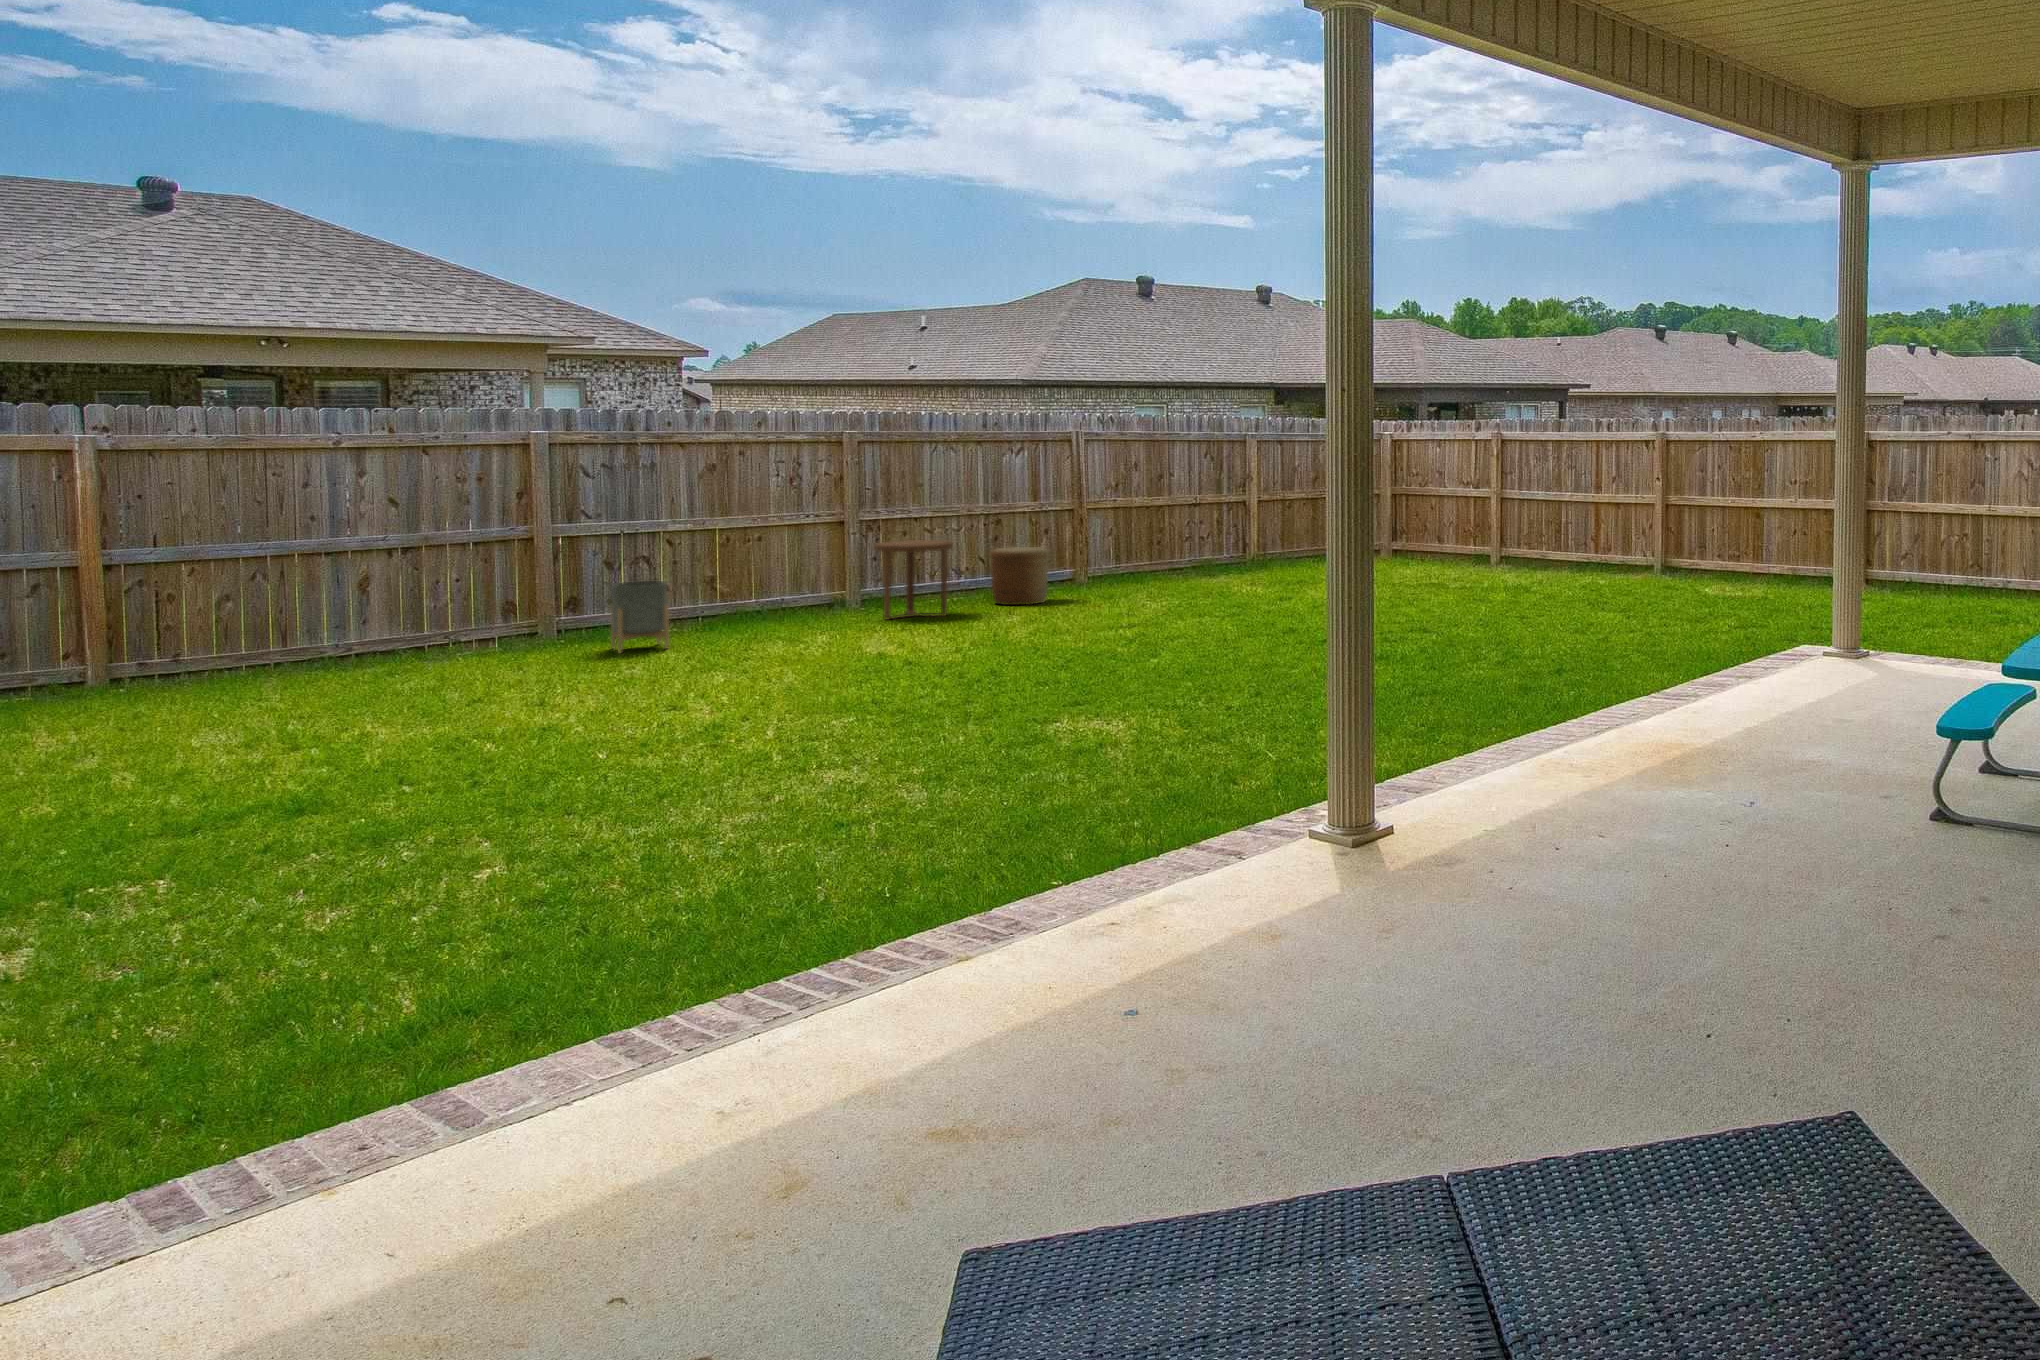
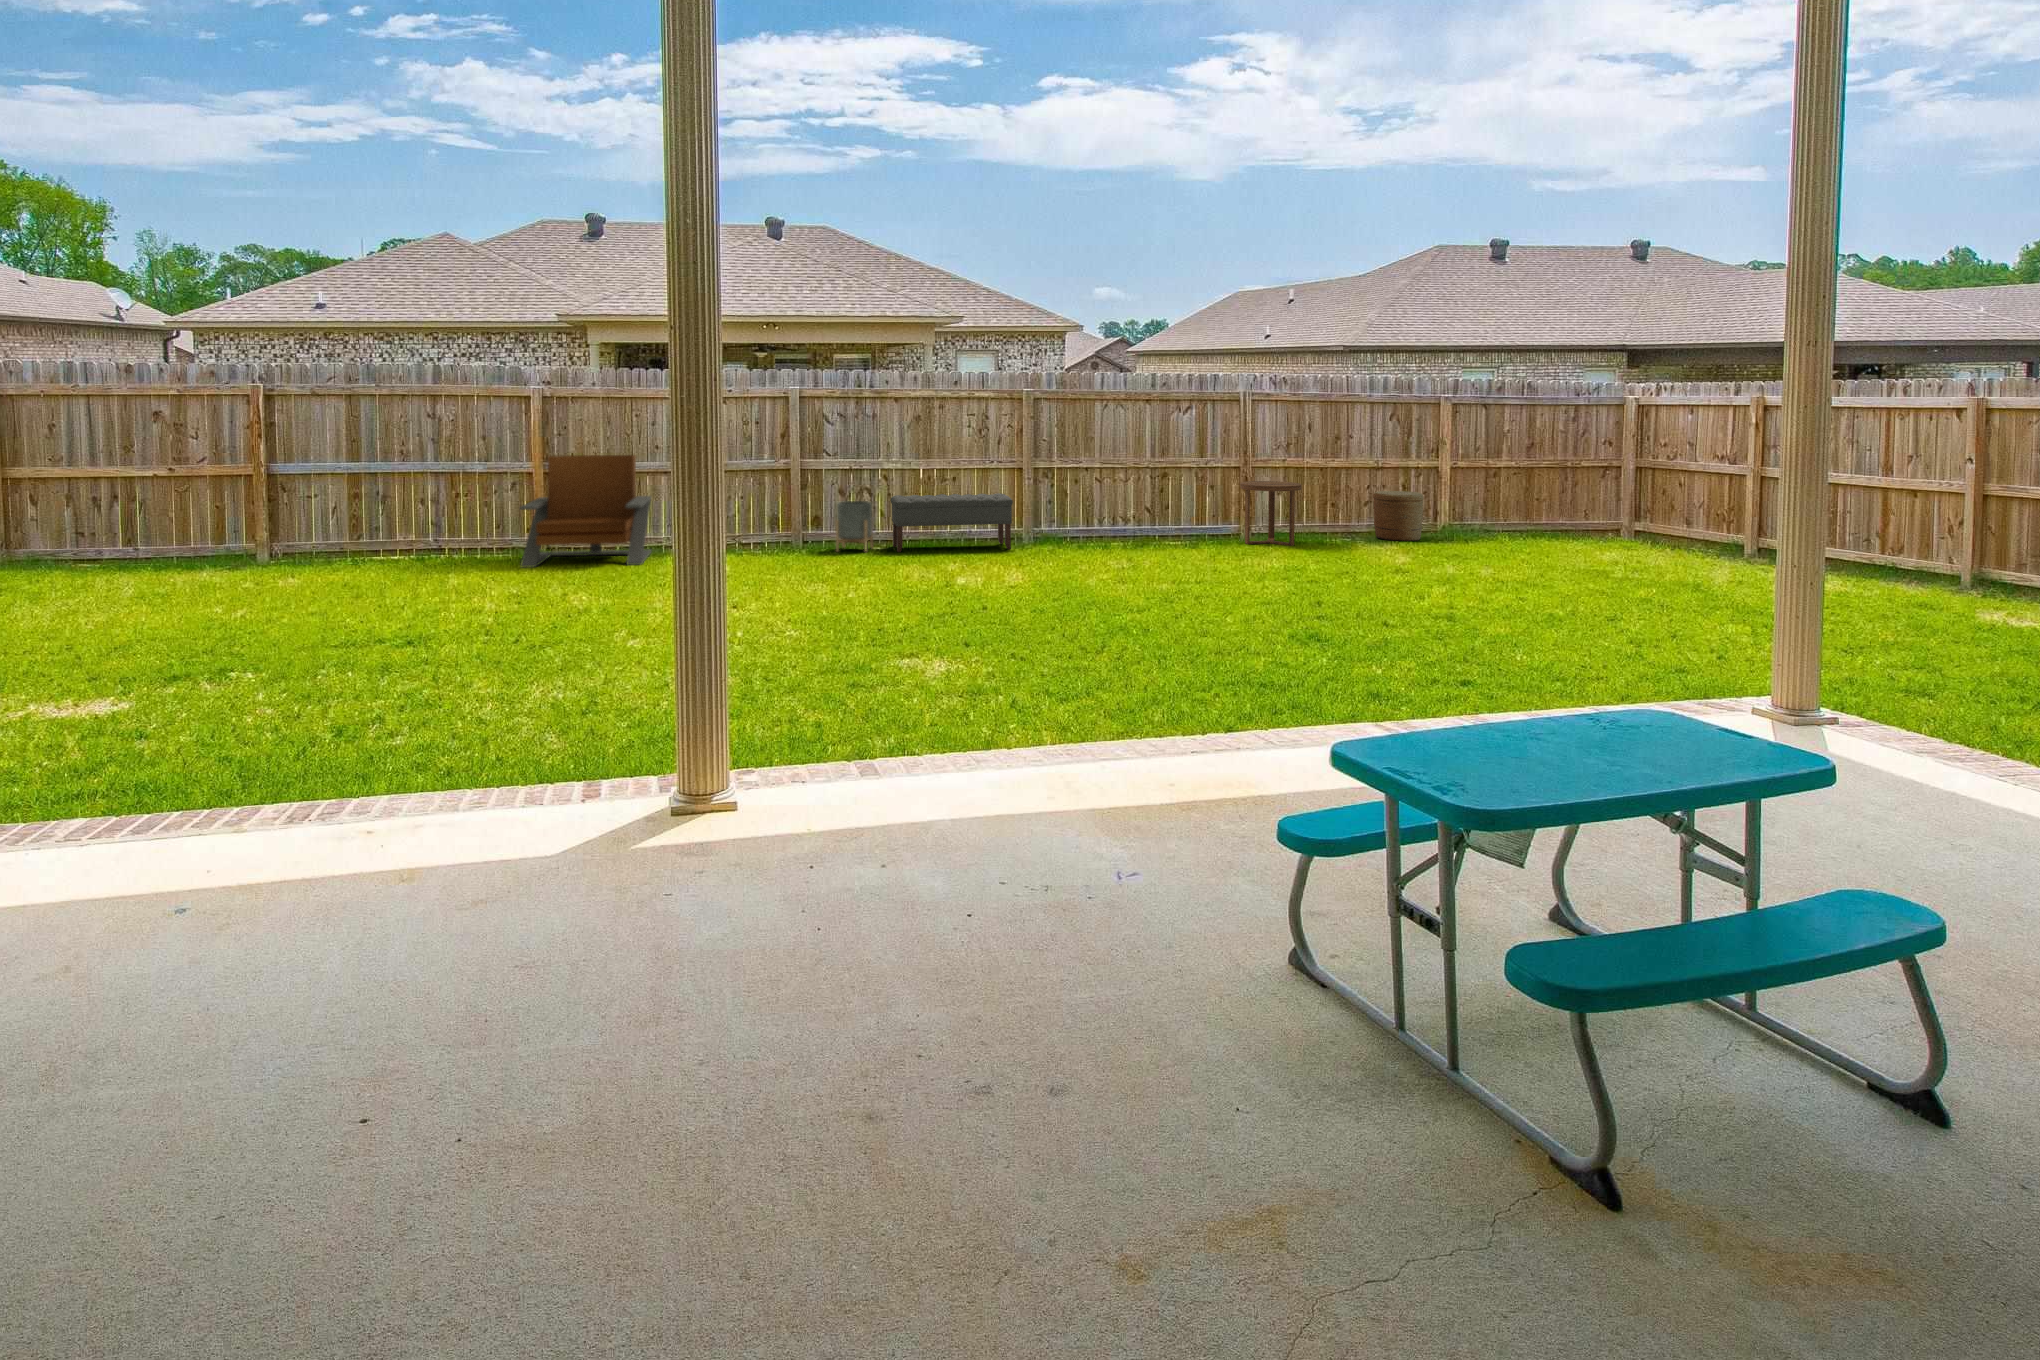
lounge chair: none [41,532,339,738] -> present [520,455,651,567]
side table: present [874,540,953,619] -> present [1240,481,1301,546]
woven basket: present [990,547,1049,605] -> present [1373,491,1424,541]
bench: none [679,558,858,644] -> present [891,493,1013,552]

